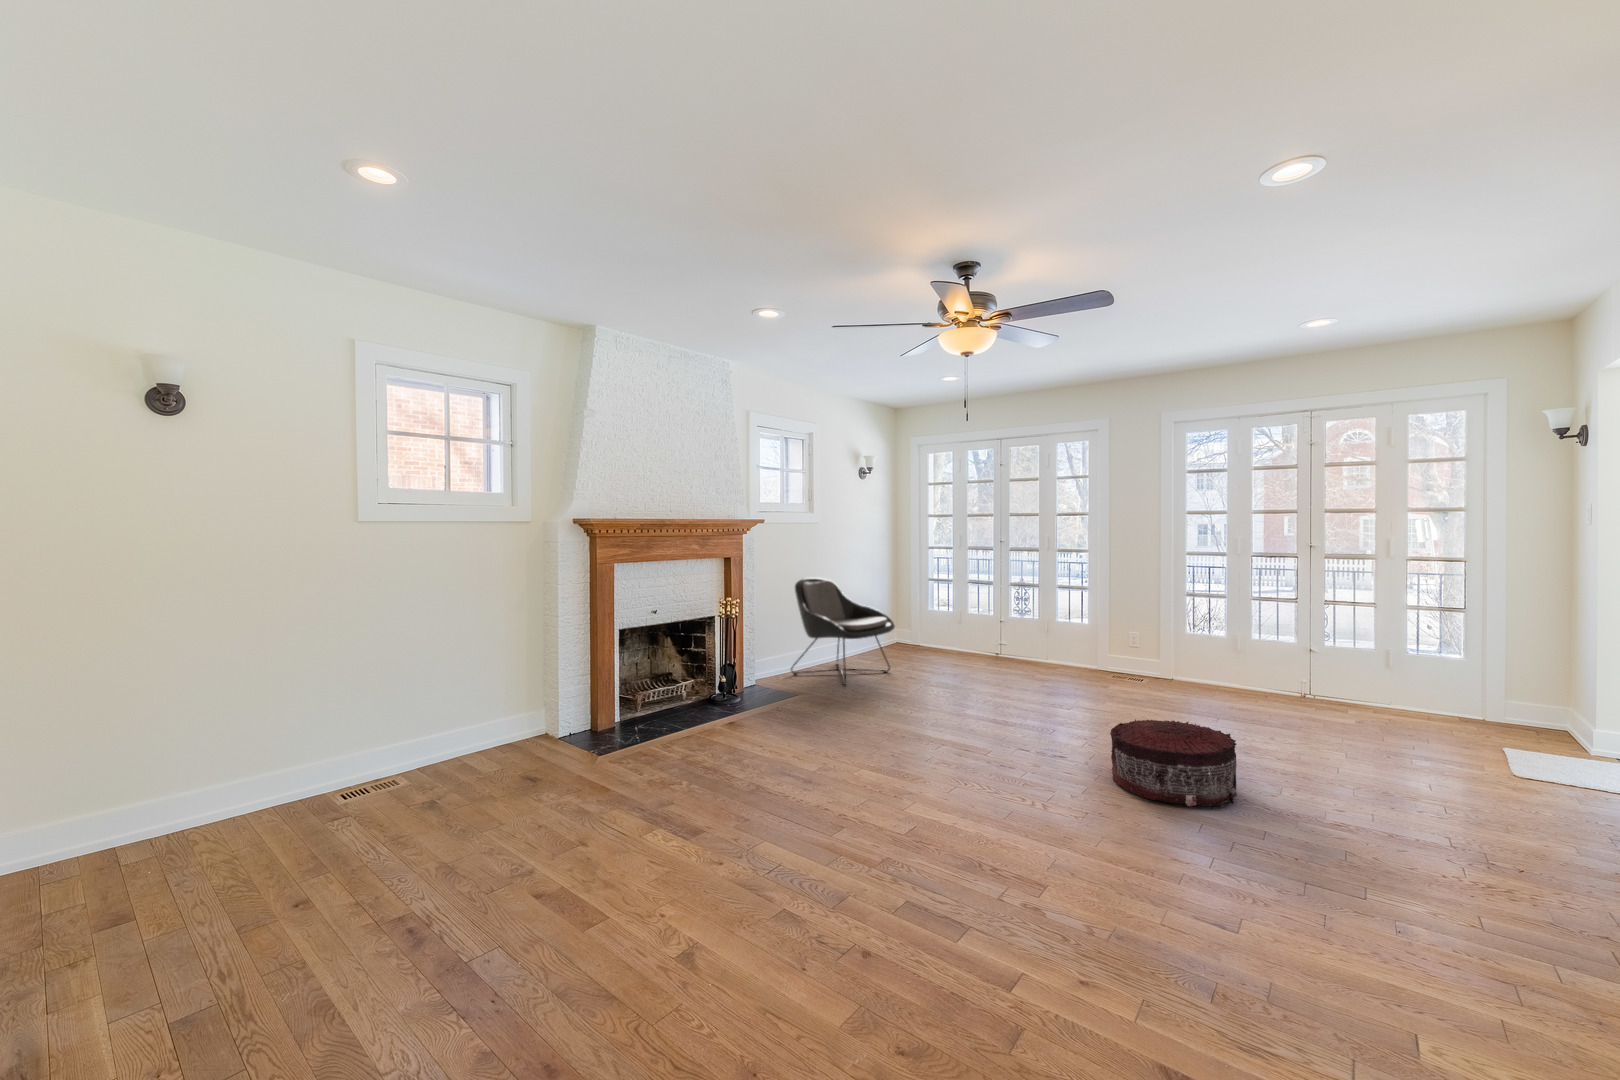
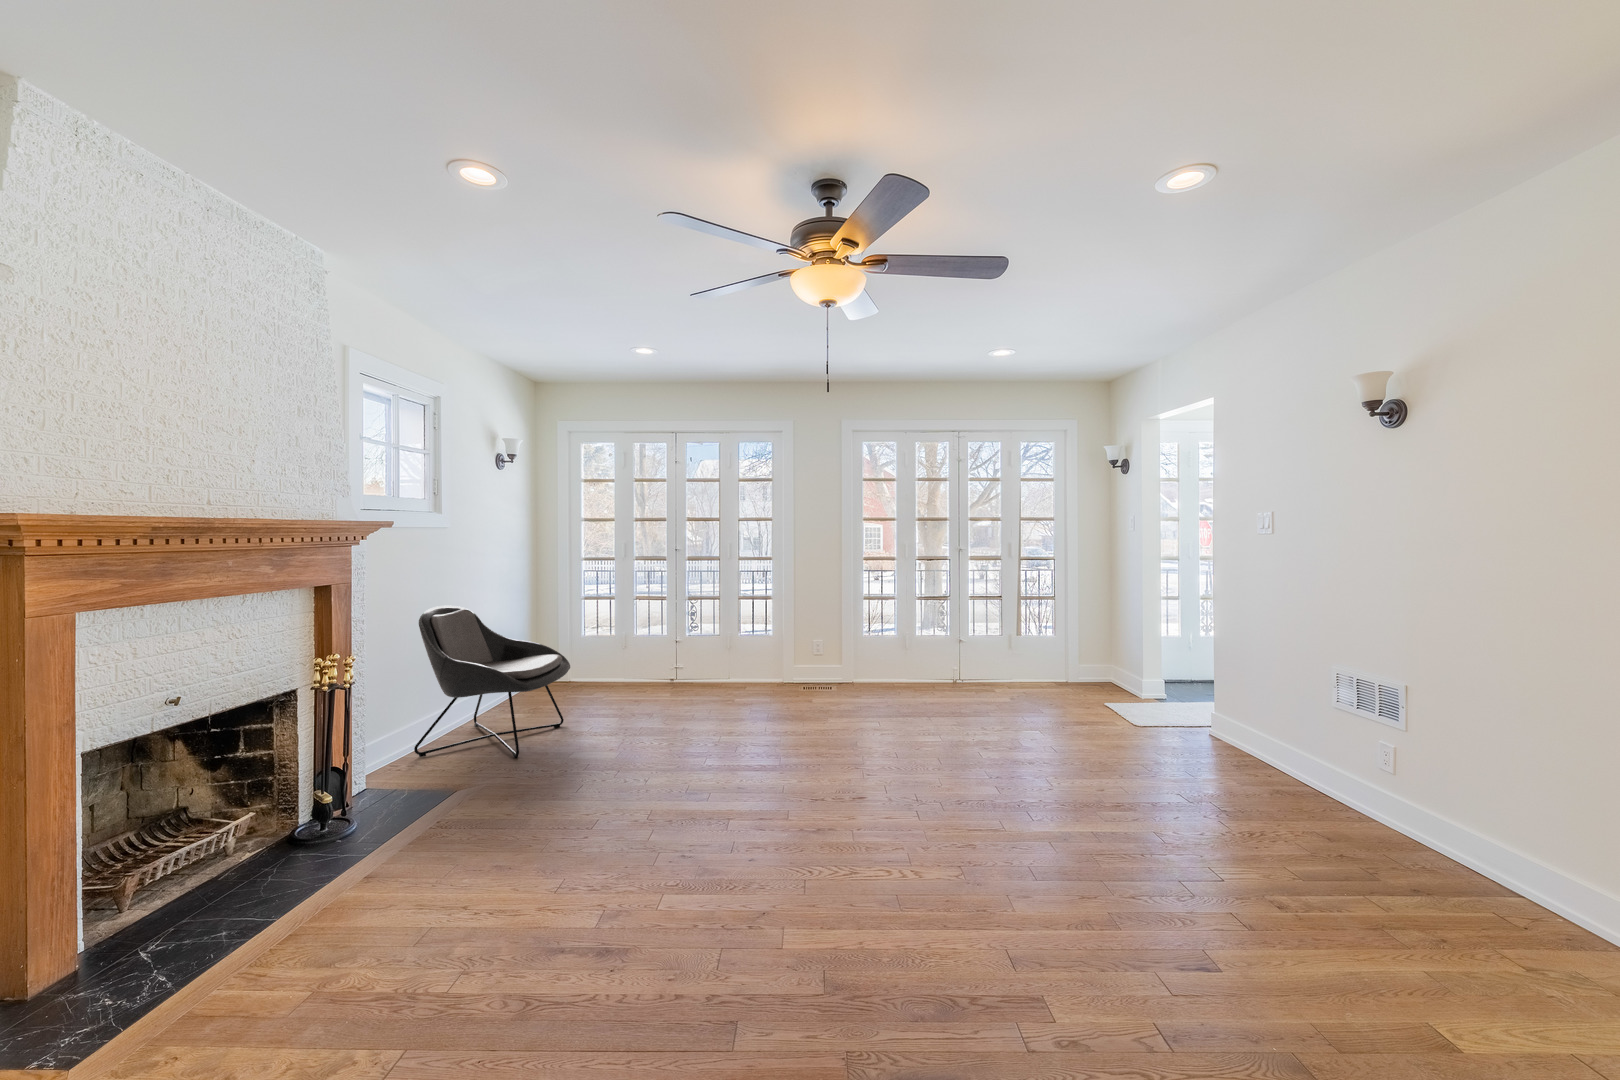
pouf: present [1110,719,1237,808] -> none [925,734,1055,832]

